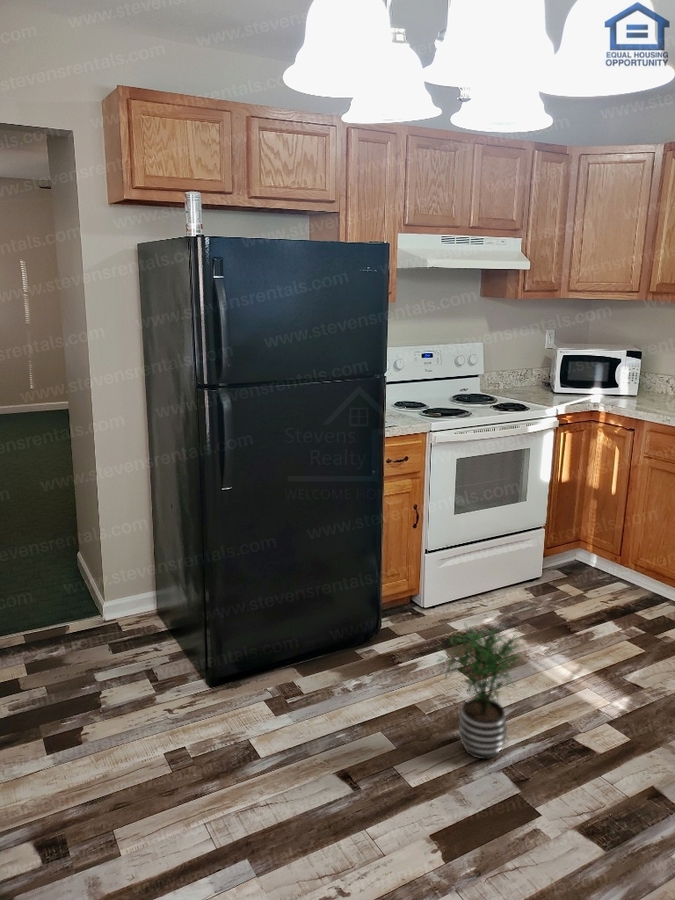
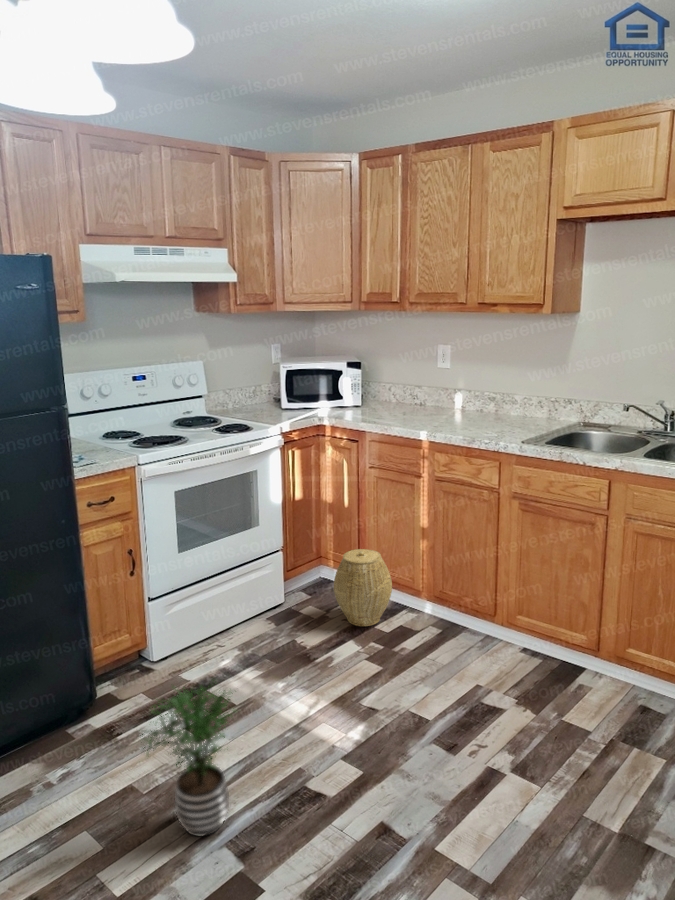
woven basket: none [596,535,657,610] -> present [334,549,392,626]

